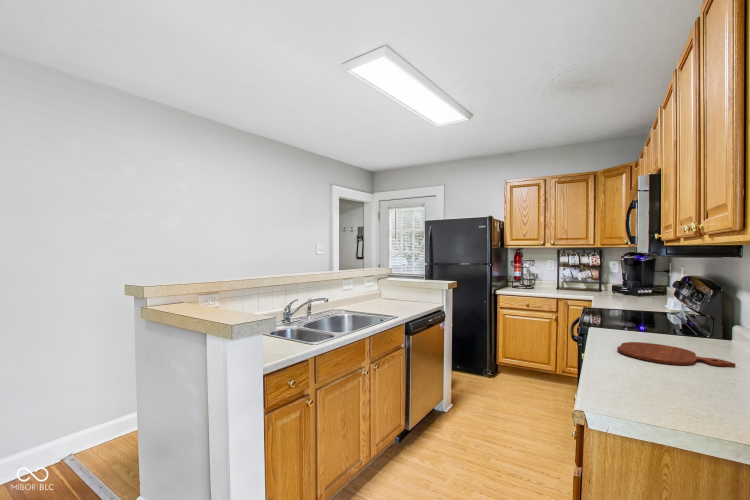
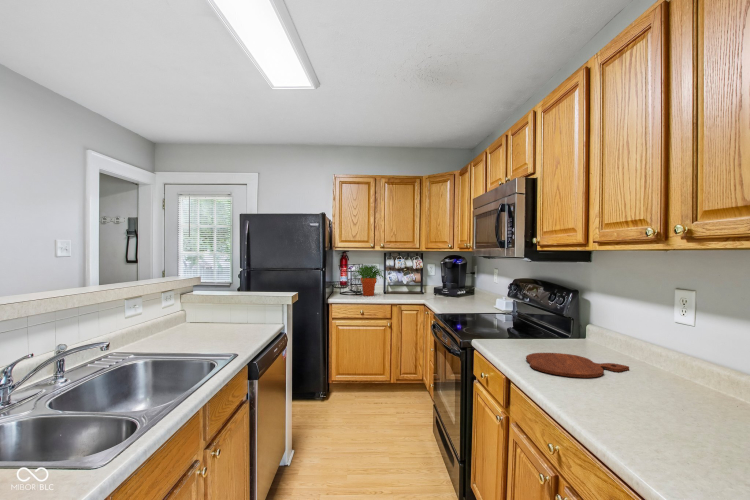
potted plant: none [521,261,558,290] -> present [354,265,384,296]

